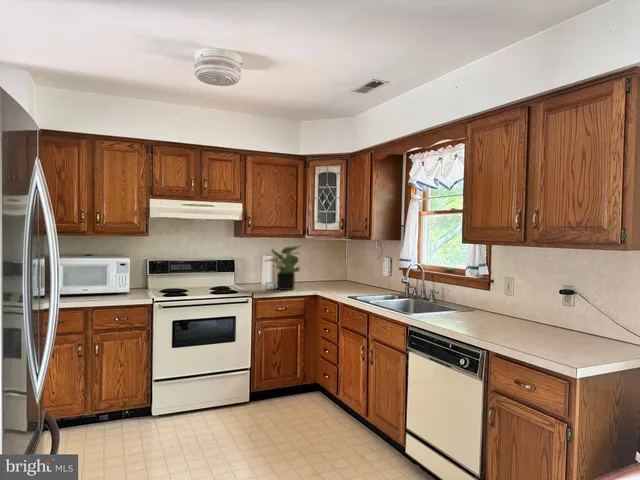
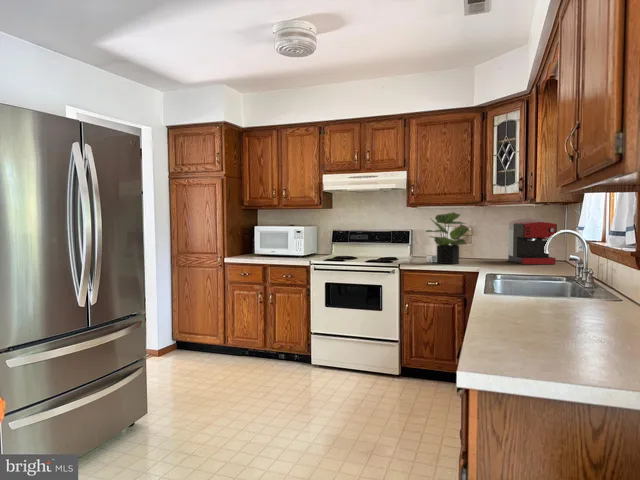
coffee maker: none [316,248,352,285] -> present [508,218,557,264]

